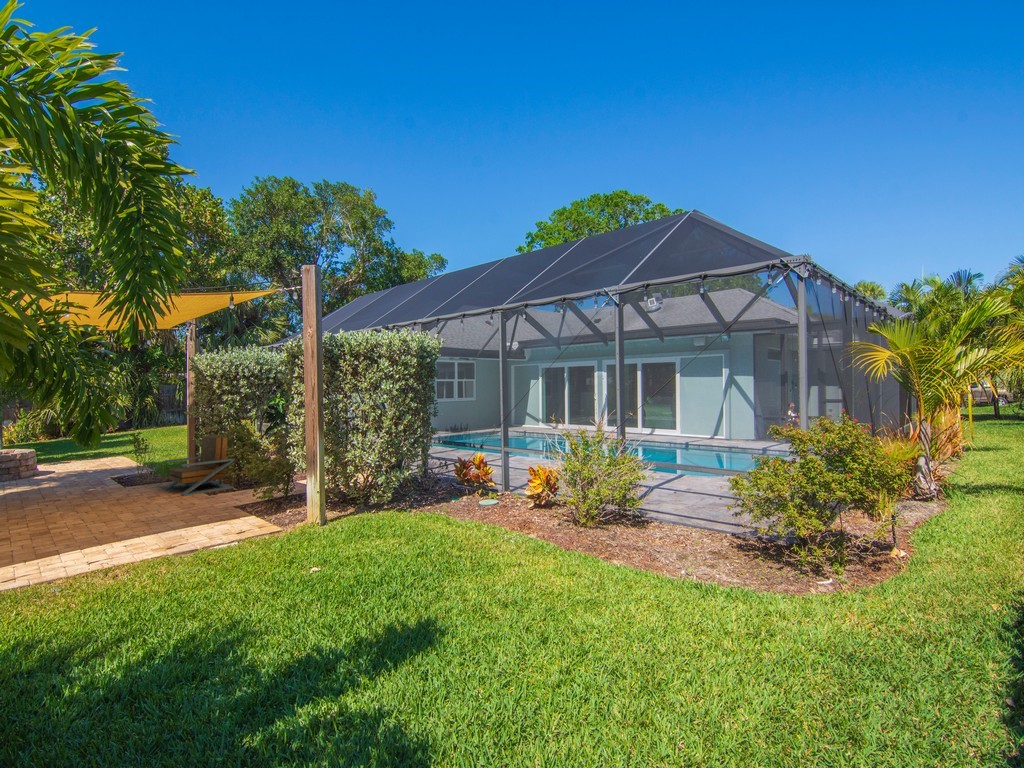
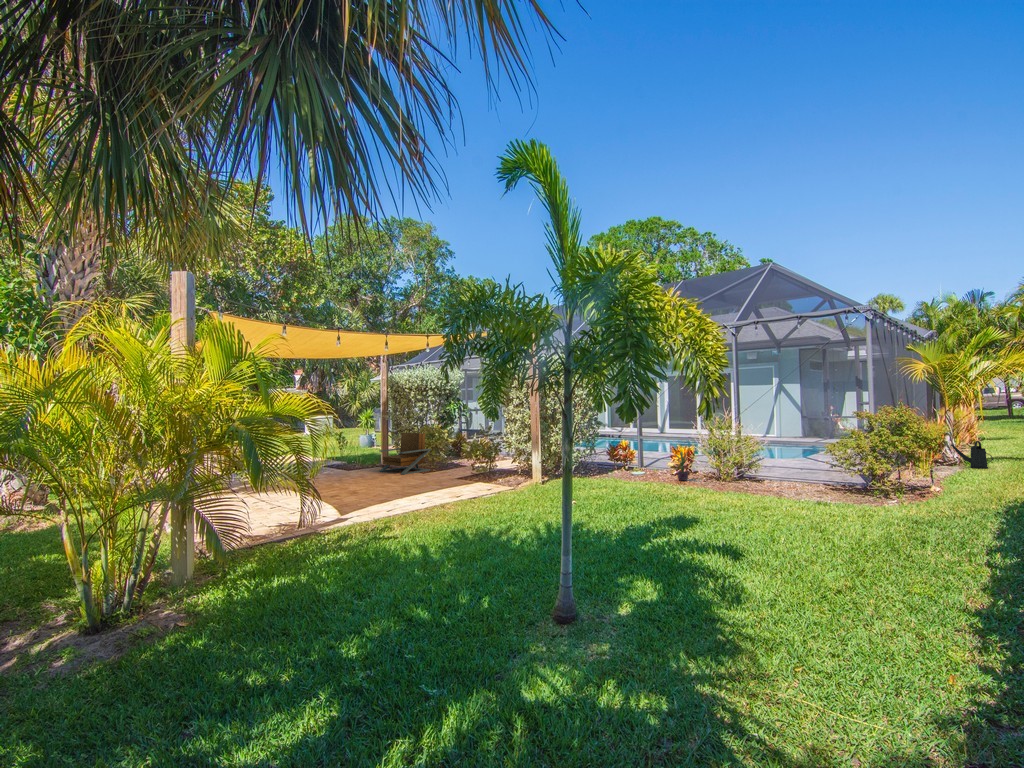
watering can: none [926,465,985,506] -> present [951,441,993,469]
decorative plant: none [512,476,557,521] -> present [678,452,688,481]

